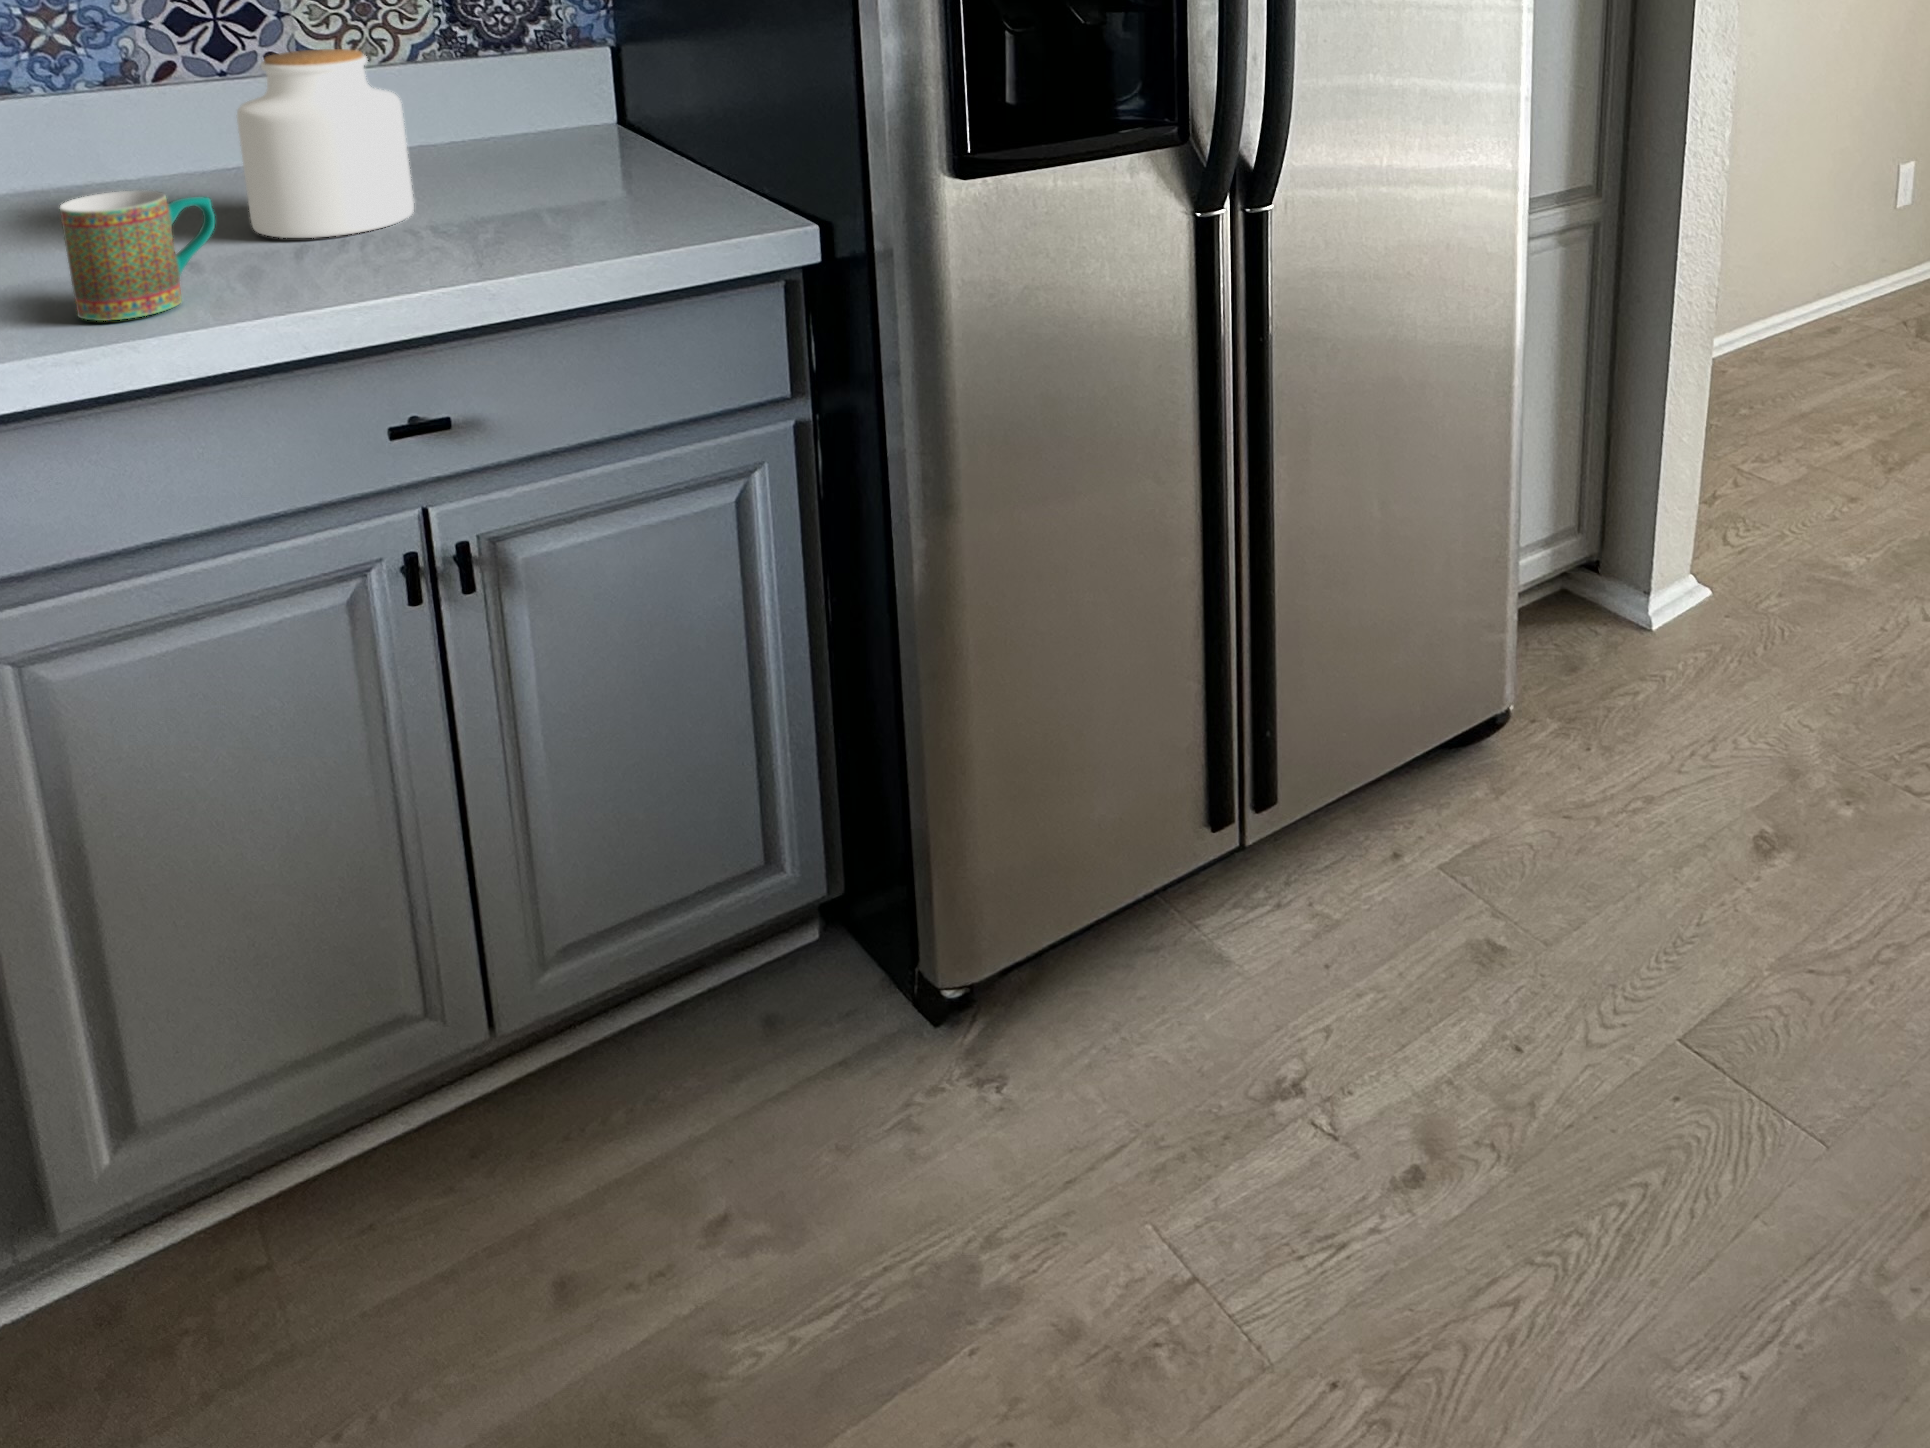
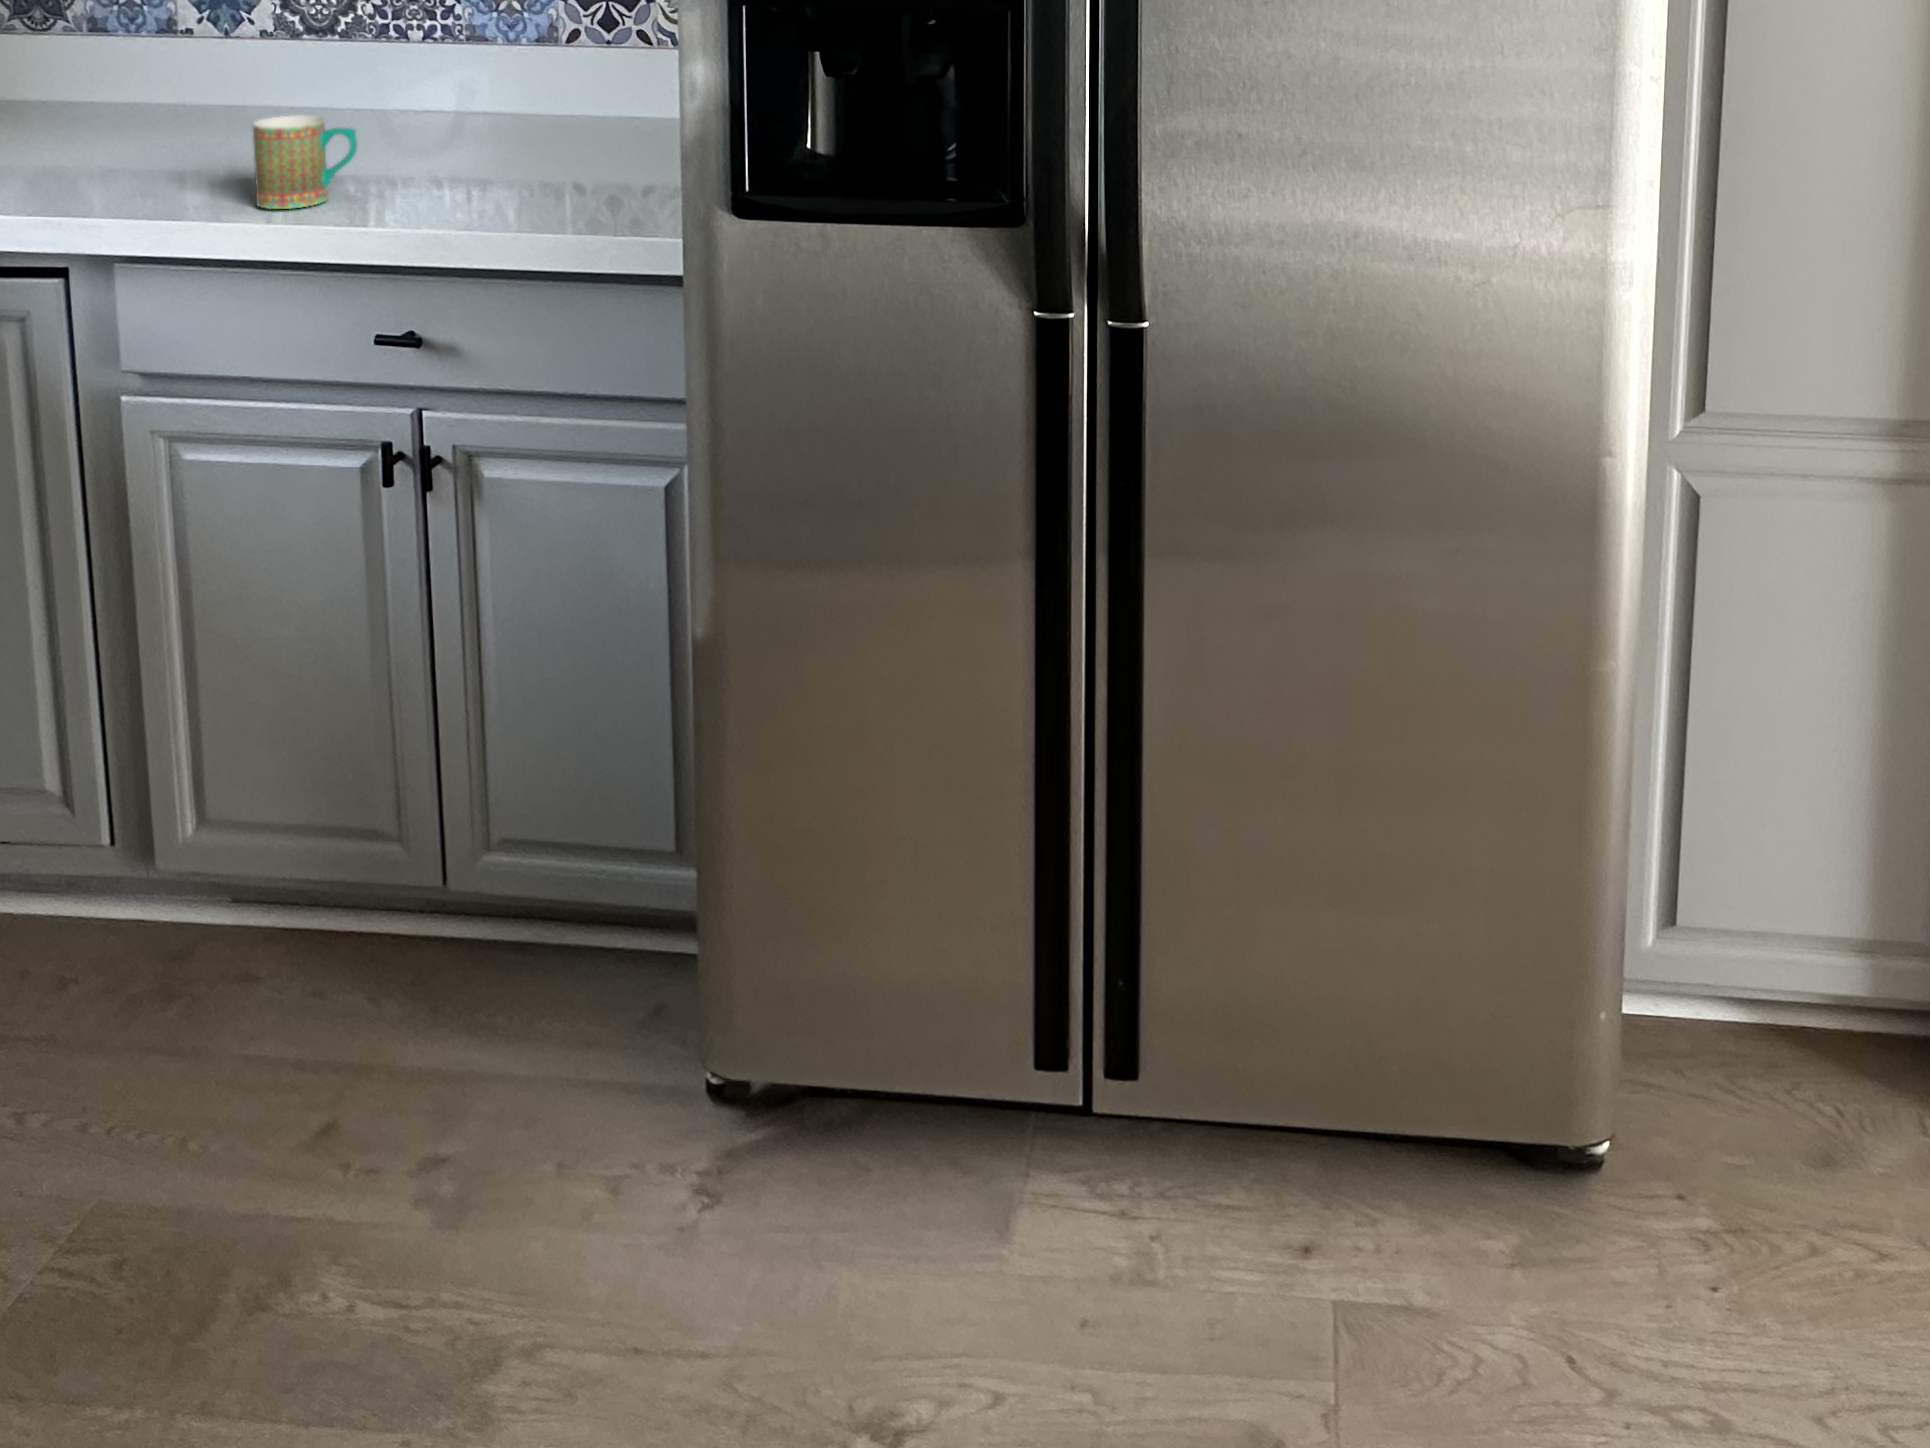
jar: present [237,49,414,238] -> none [468,29,590,178]

